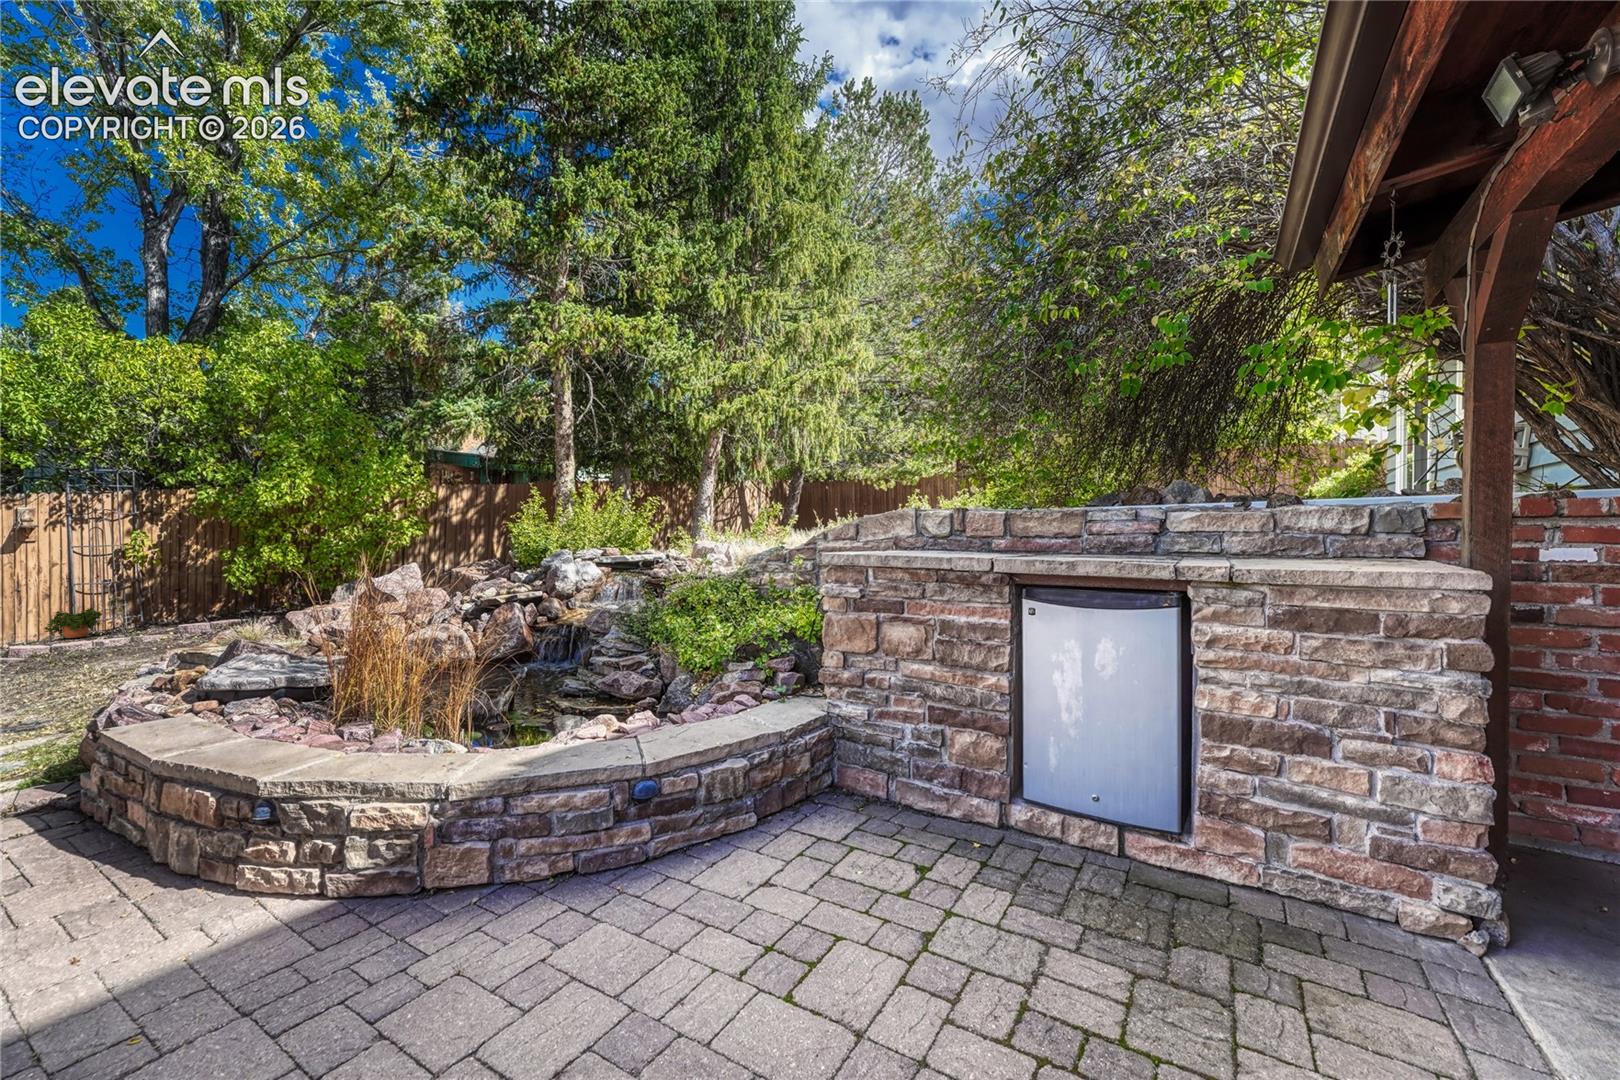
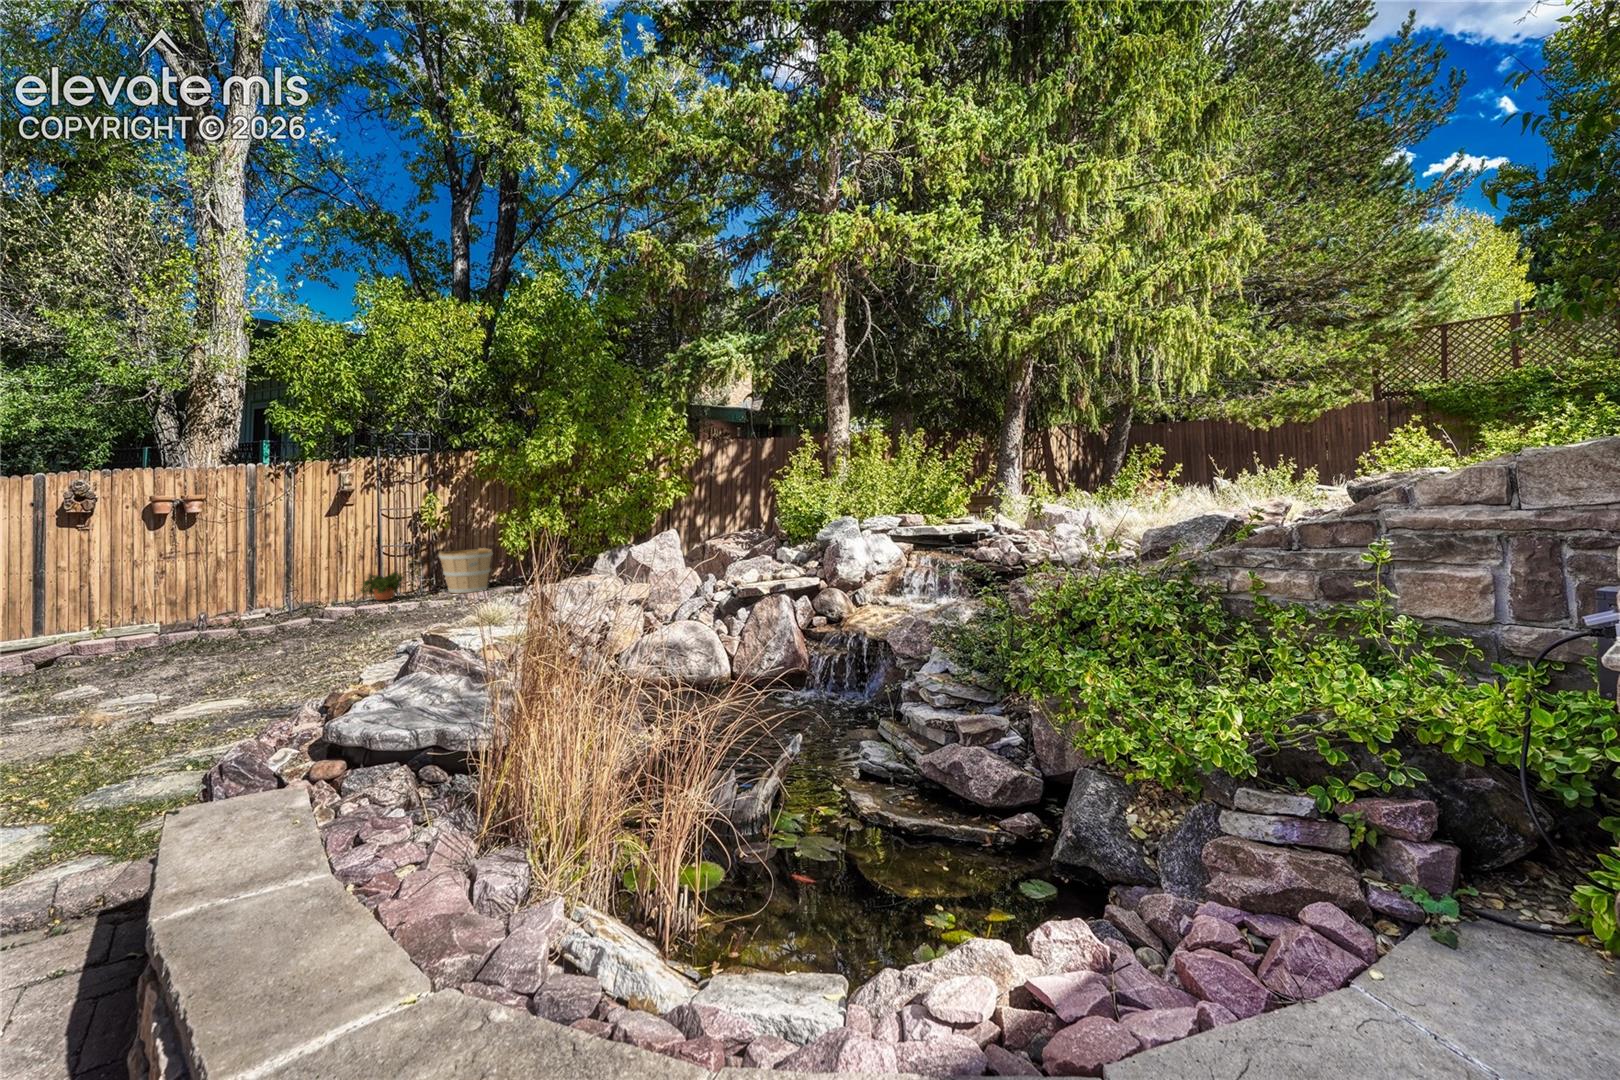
wooden bucket: none [144,583,211,628] -> present [439,548,493,594]

